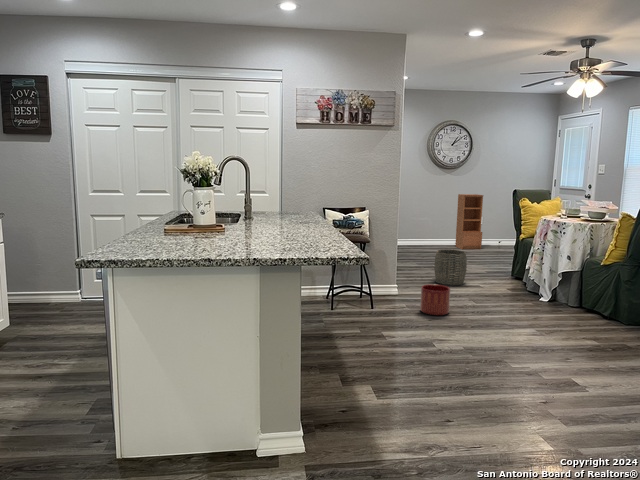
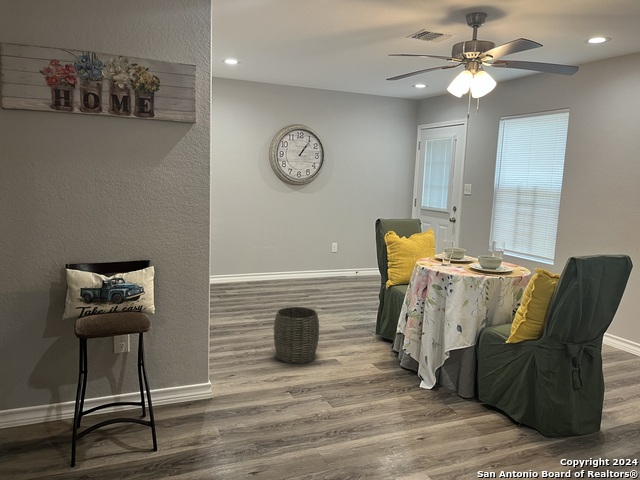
bookcase: present [456,194,483,249] -> none [307,216,339,285]
planter: present [420,284,450,315] -> none [241,394,291,457]

